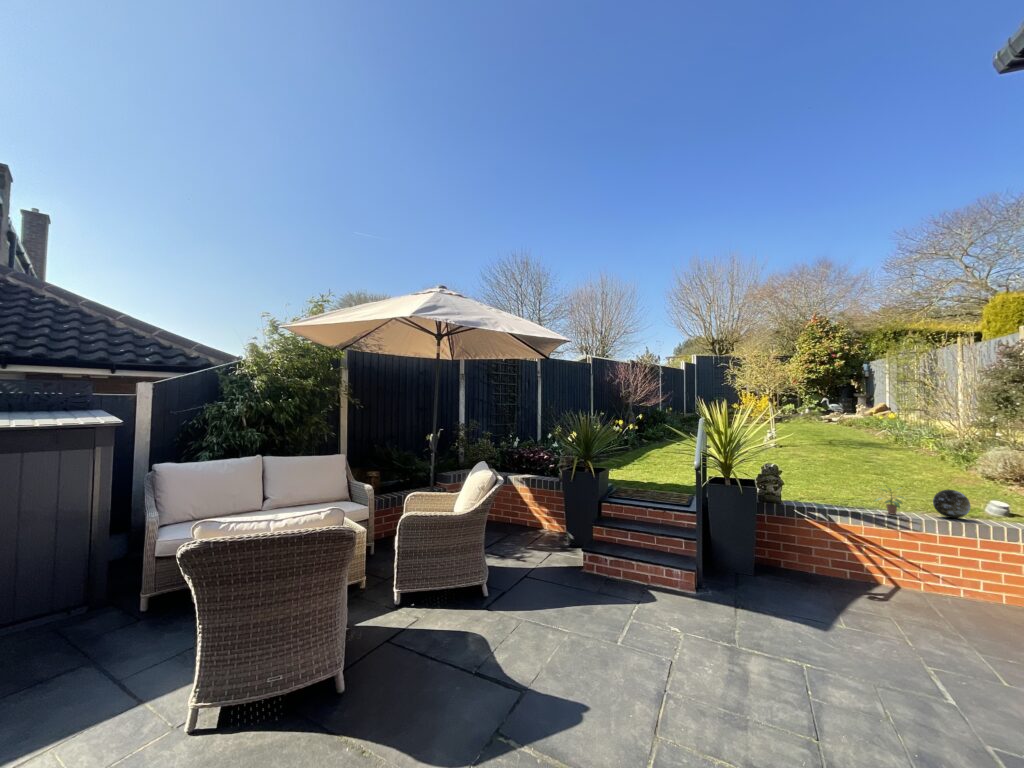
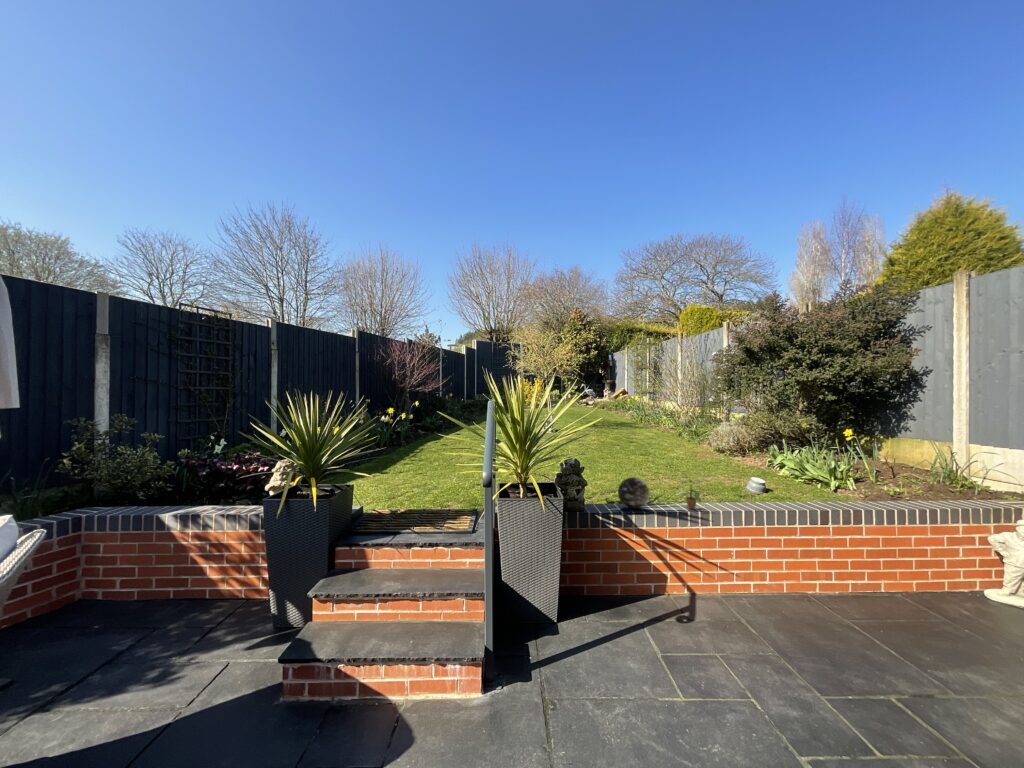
decorative orb: present [933,490,970,518] -> present [618,477,649,508]

